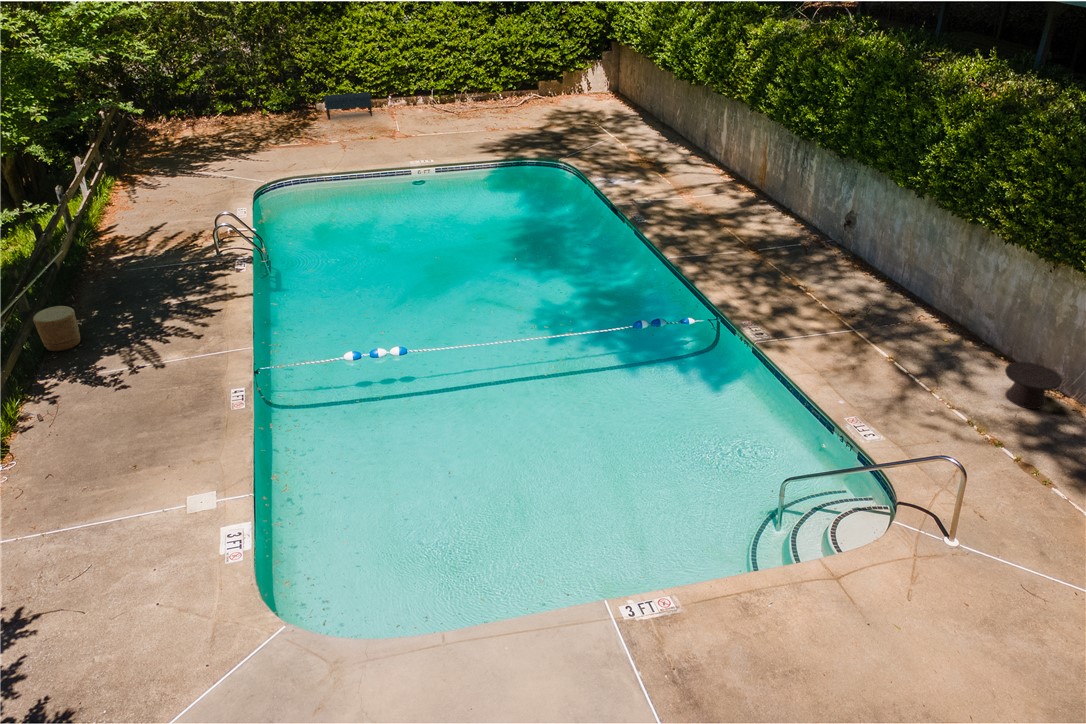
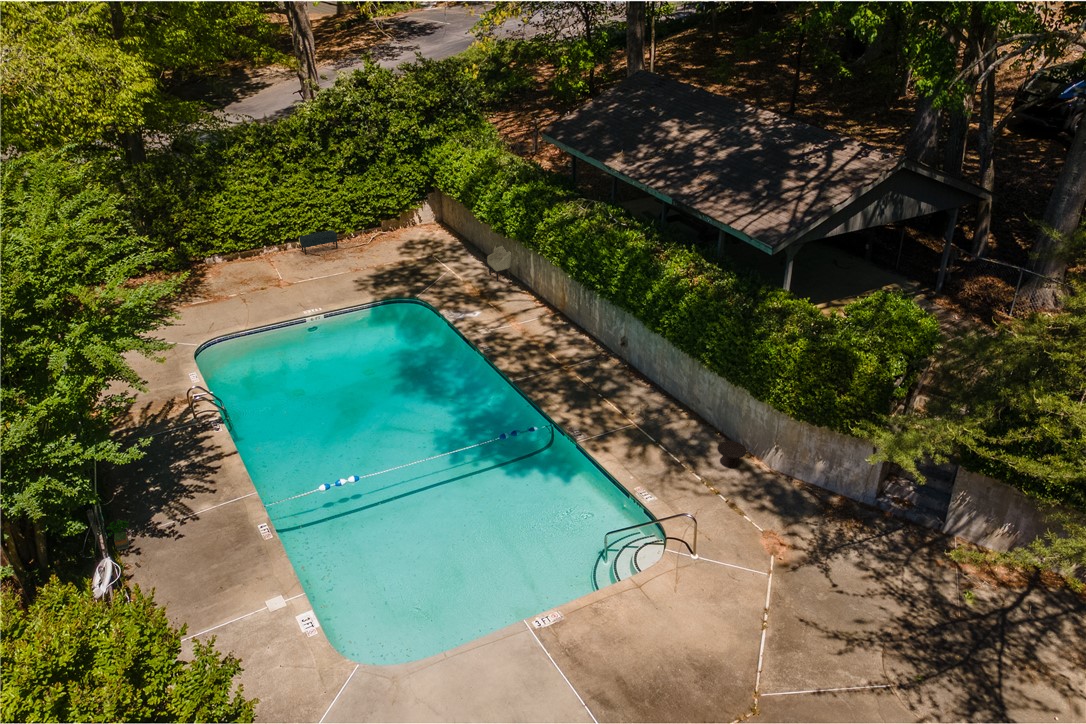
bench: present [324,92,372,120] -> present [299,230,338,255]
chair: none [662,102,699,150] -> present [487,246,511,282]
woven basket: present [33,306,80,351] -> none [99,484,130,517]
potted tree: none [12,347,52,393] -> present [107,520,129,550]

